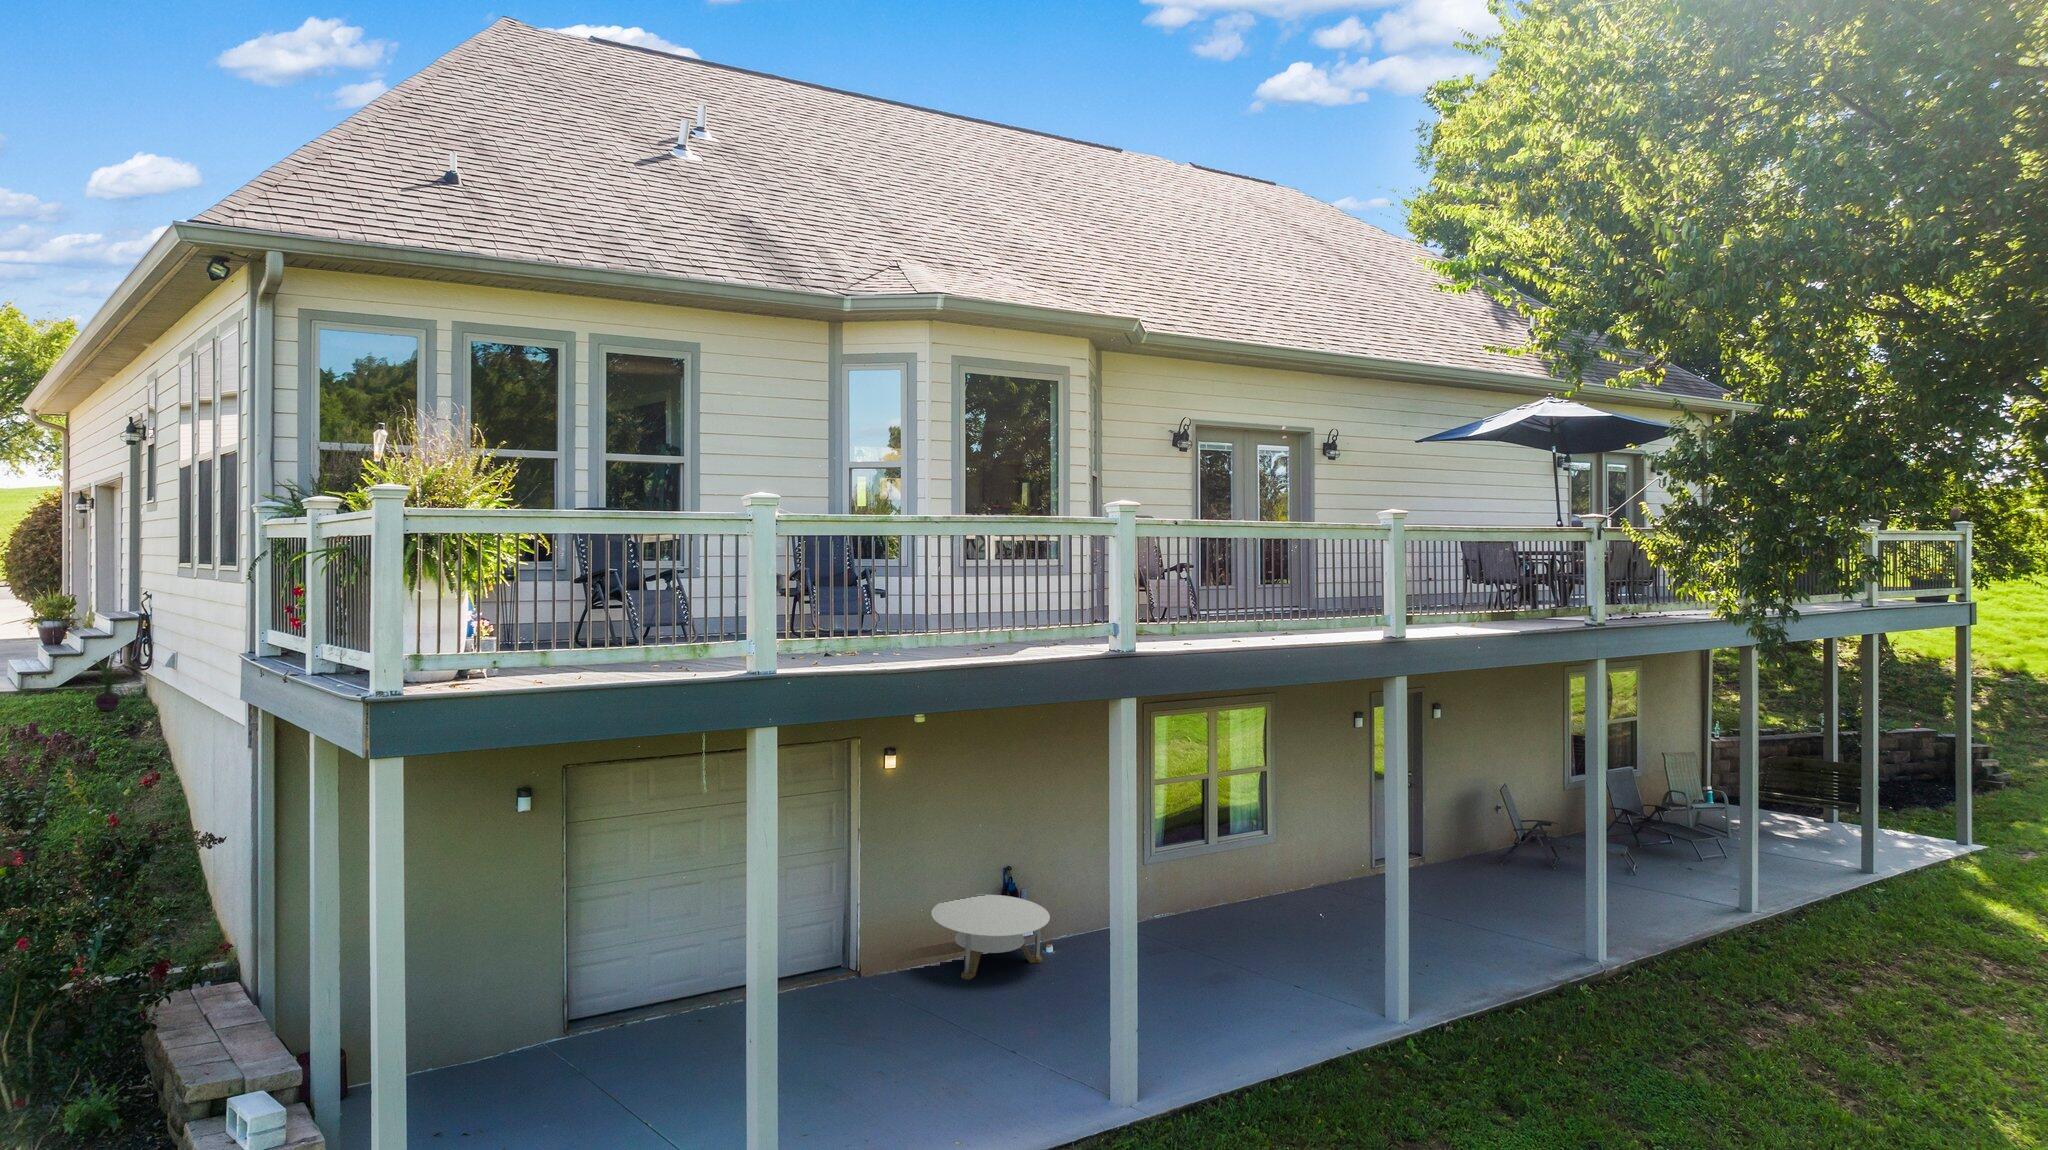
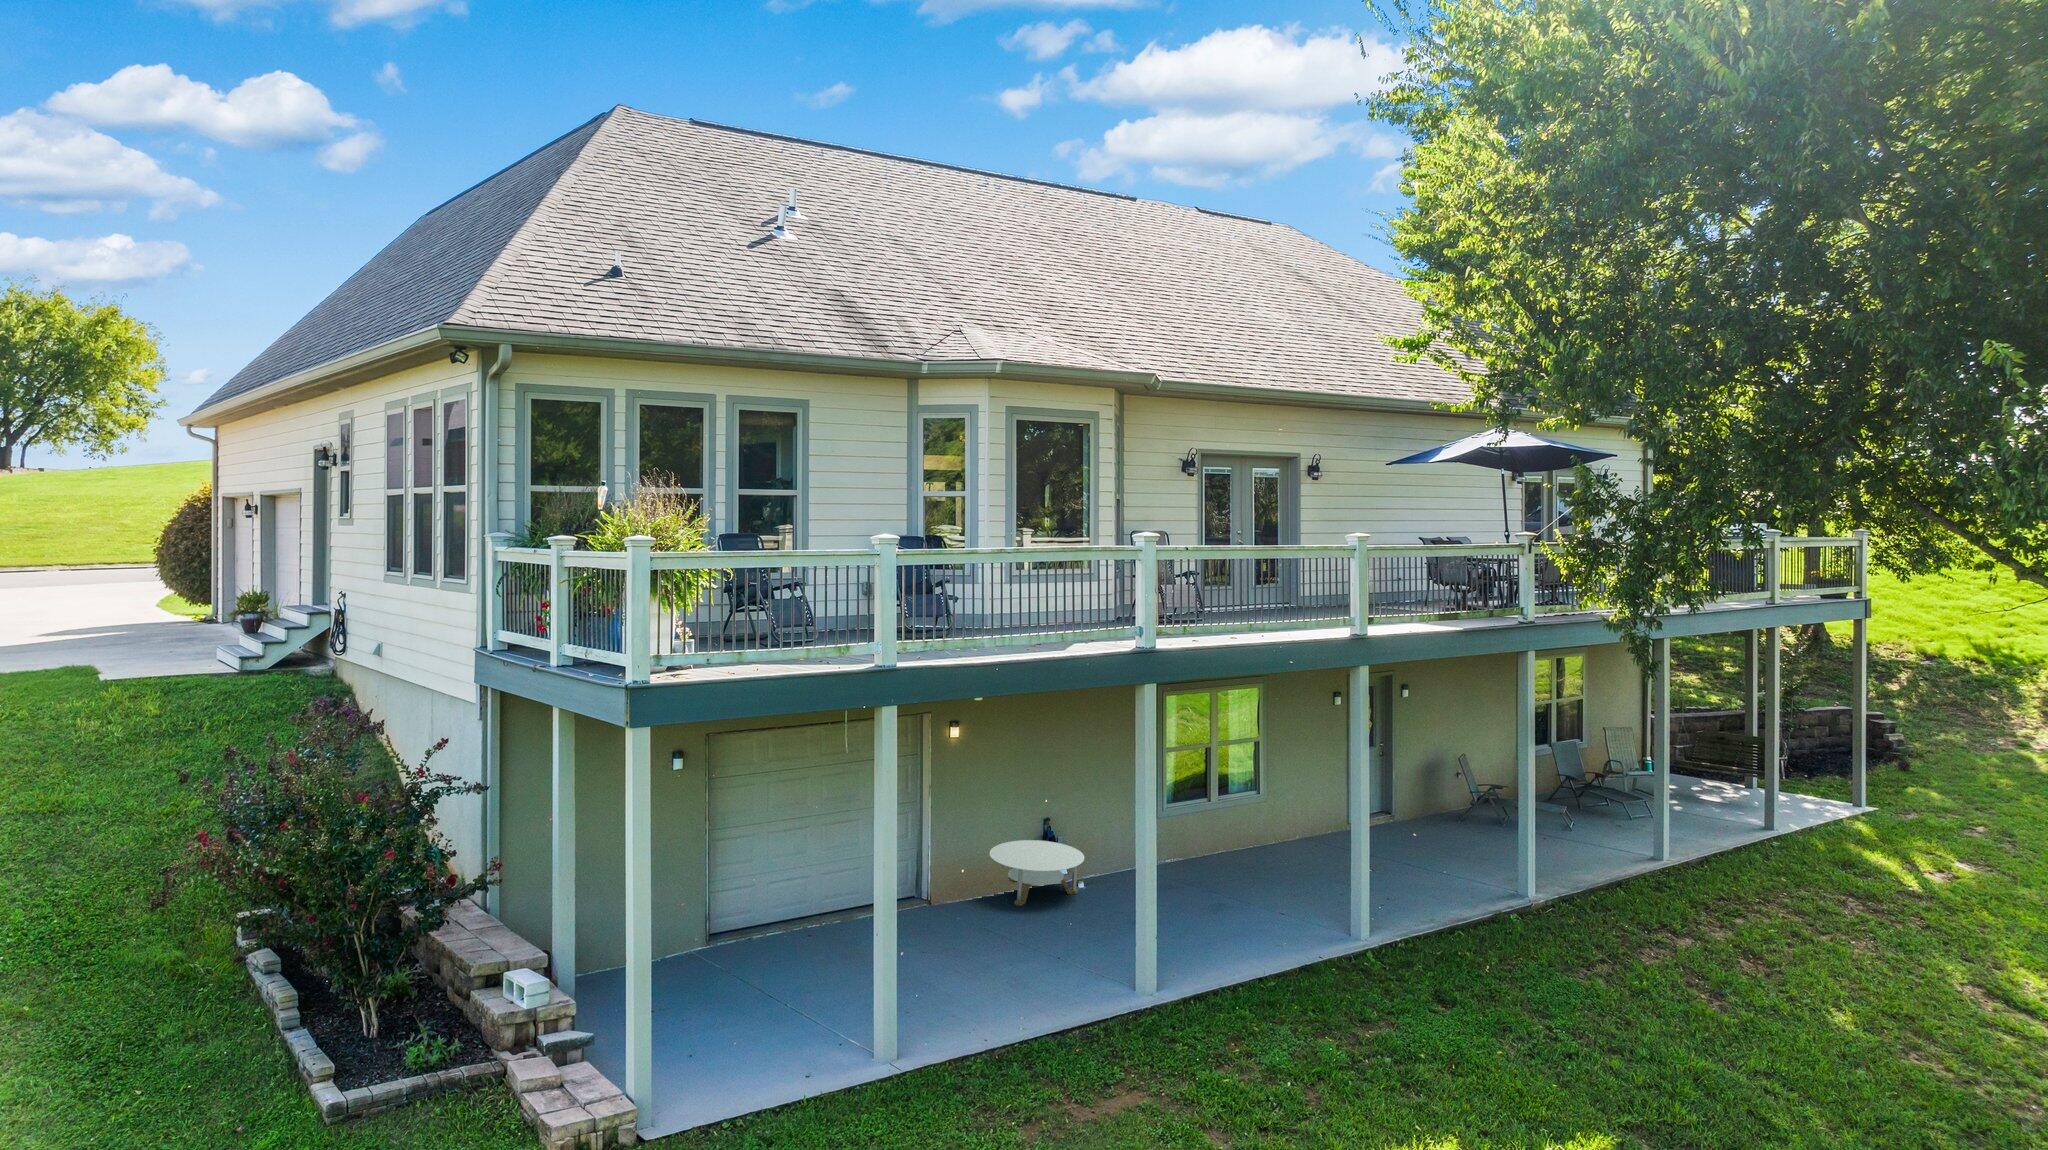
decorative plant: present [83,655,123,711] -> present [1897,742,1911,770]

